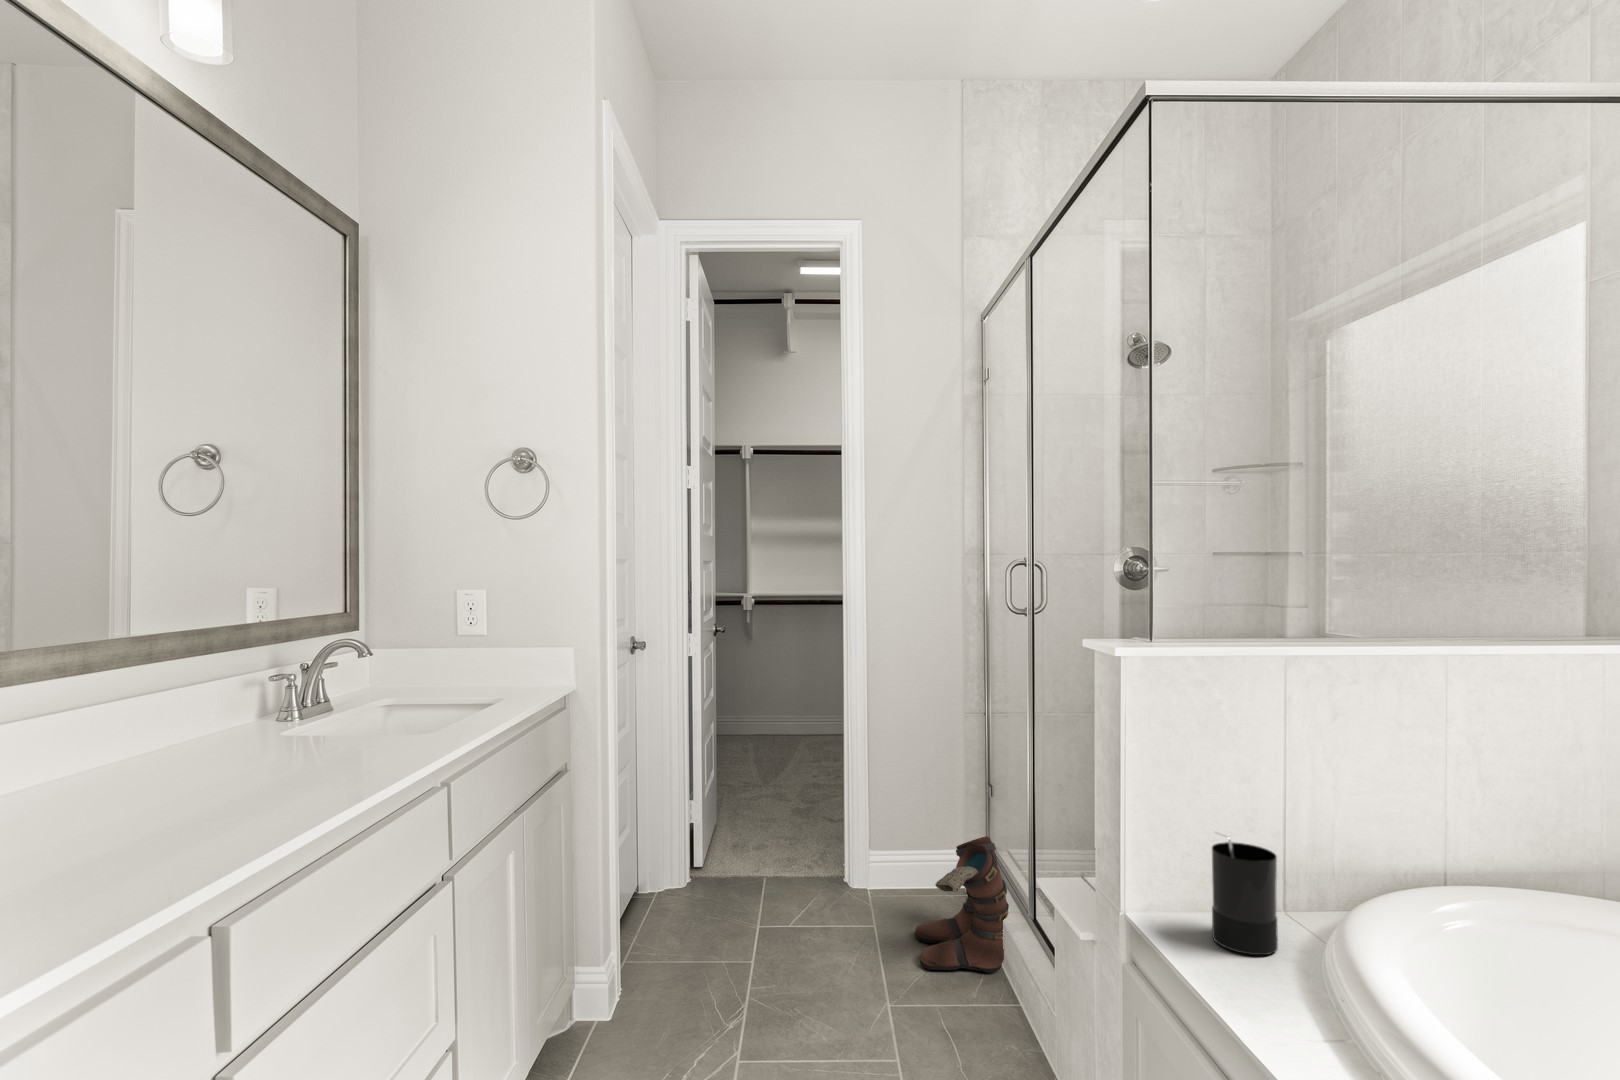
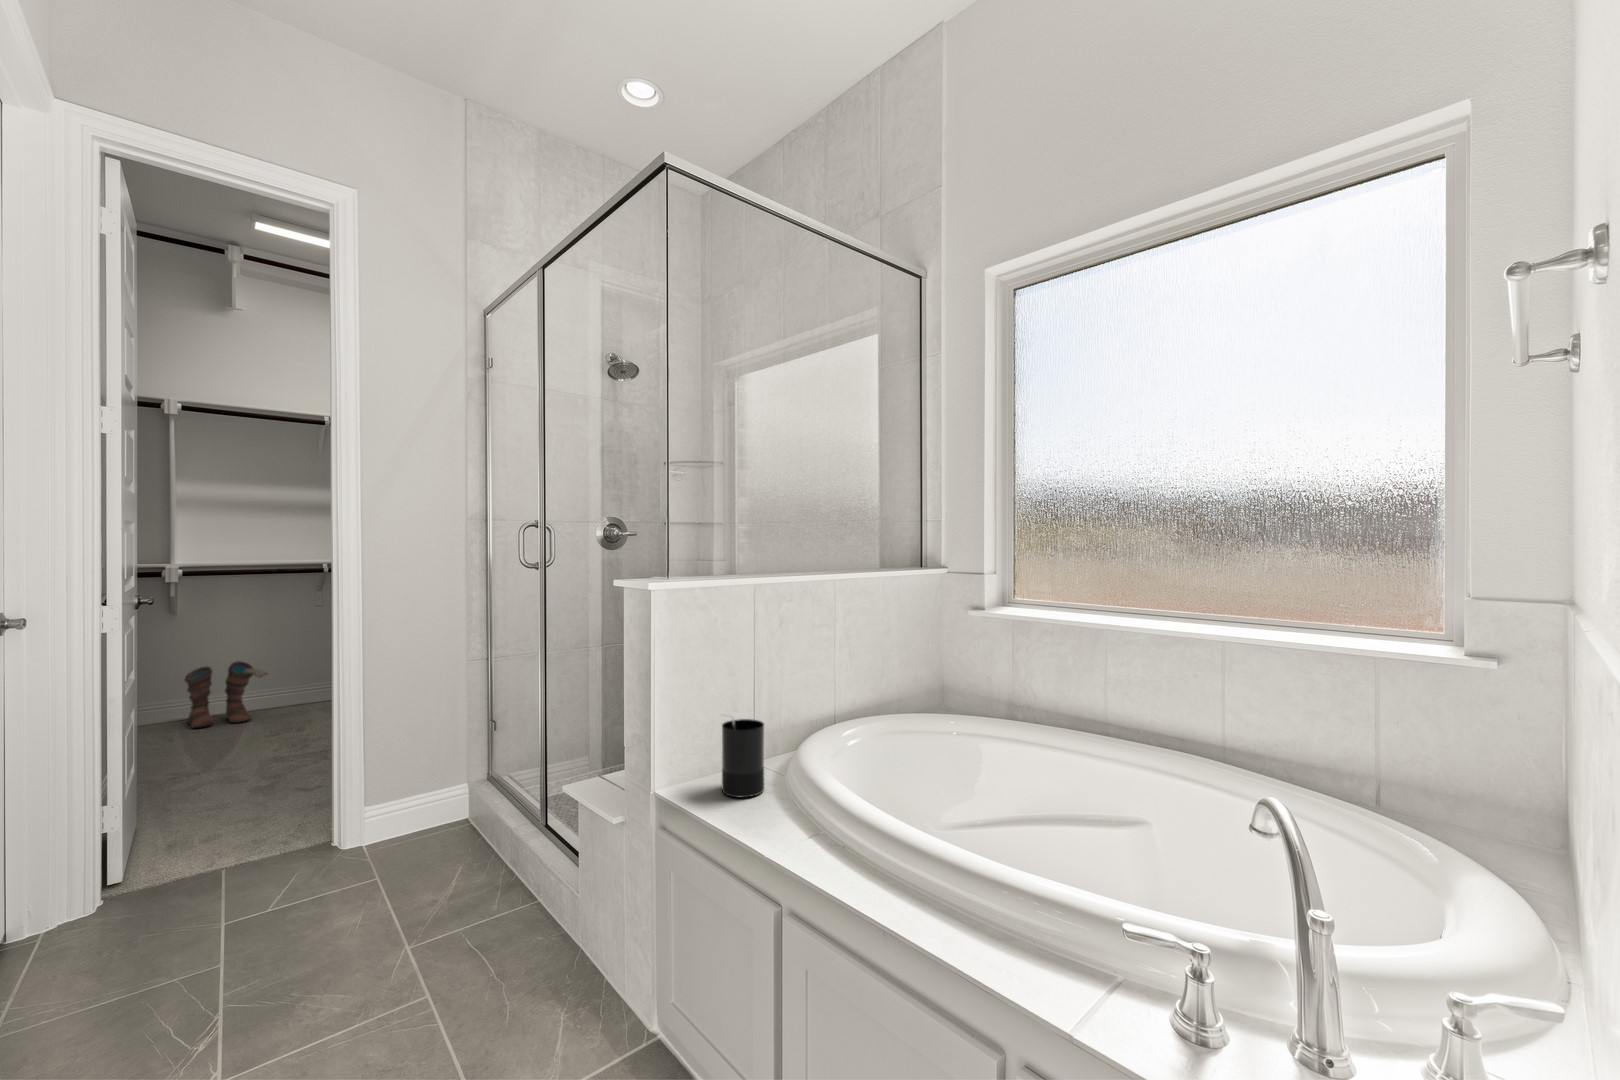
boots: present [915,836,1009,972] -> present [185,661,268,728]

